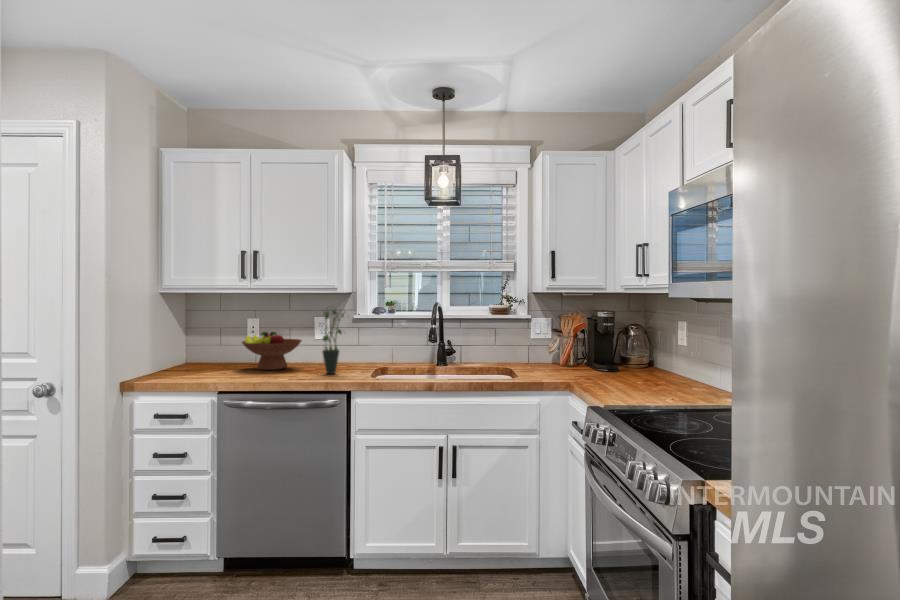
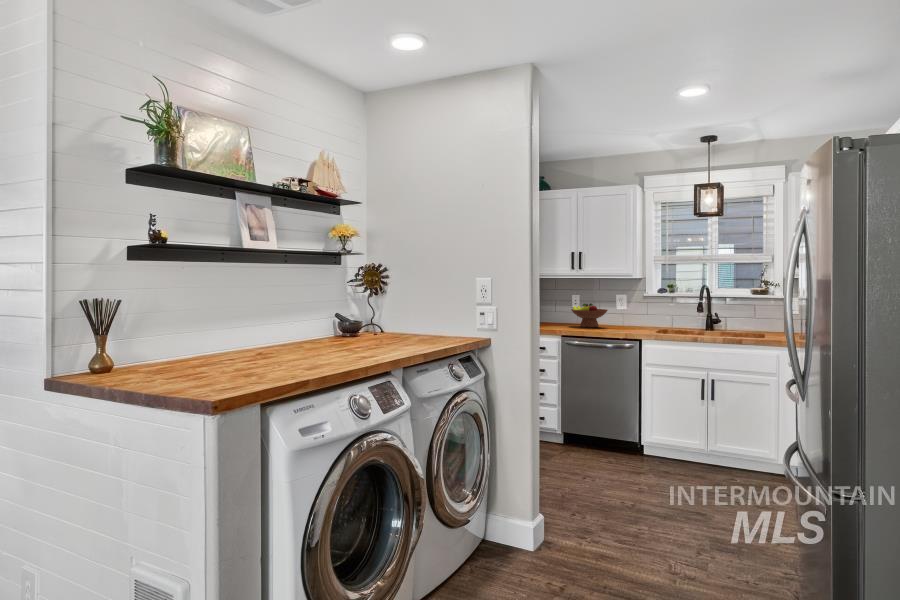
potted plant: present [322,311,344,374] -> none [623,288,642,331]

